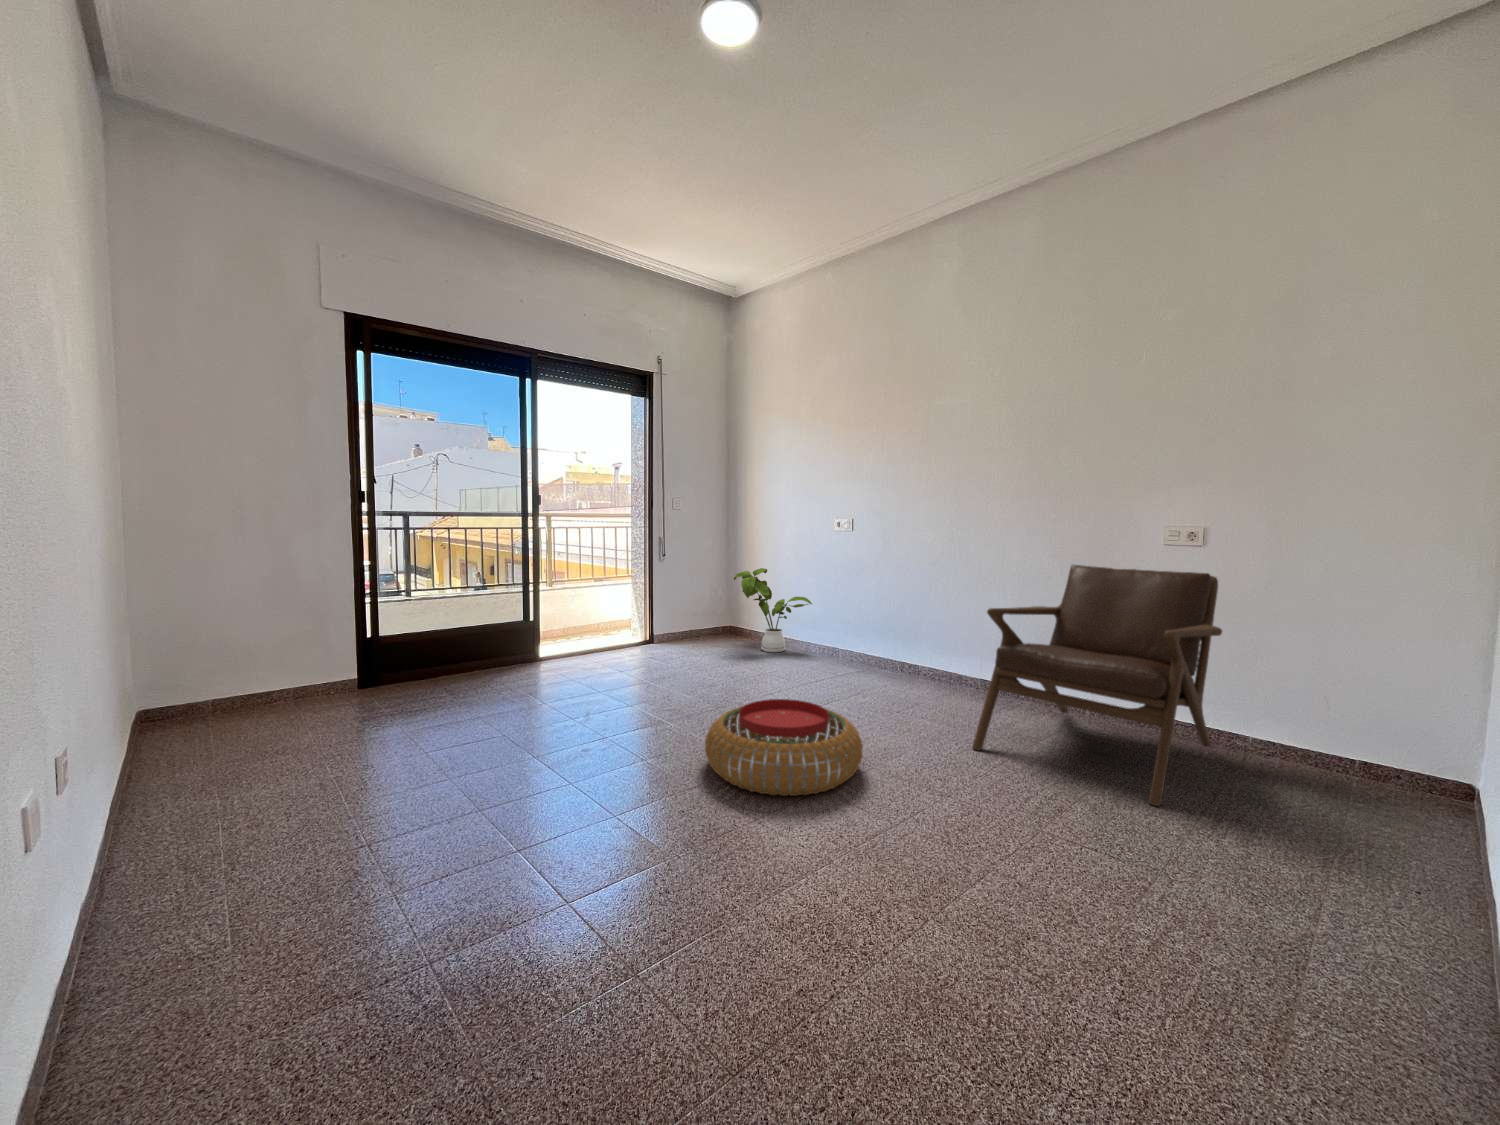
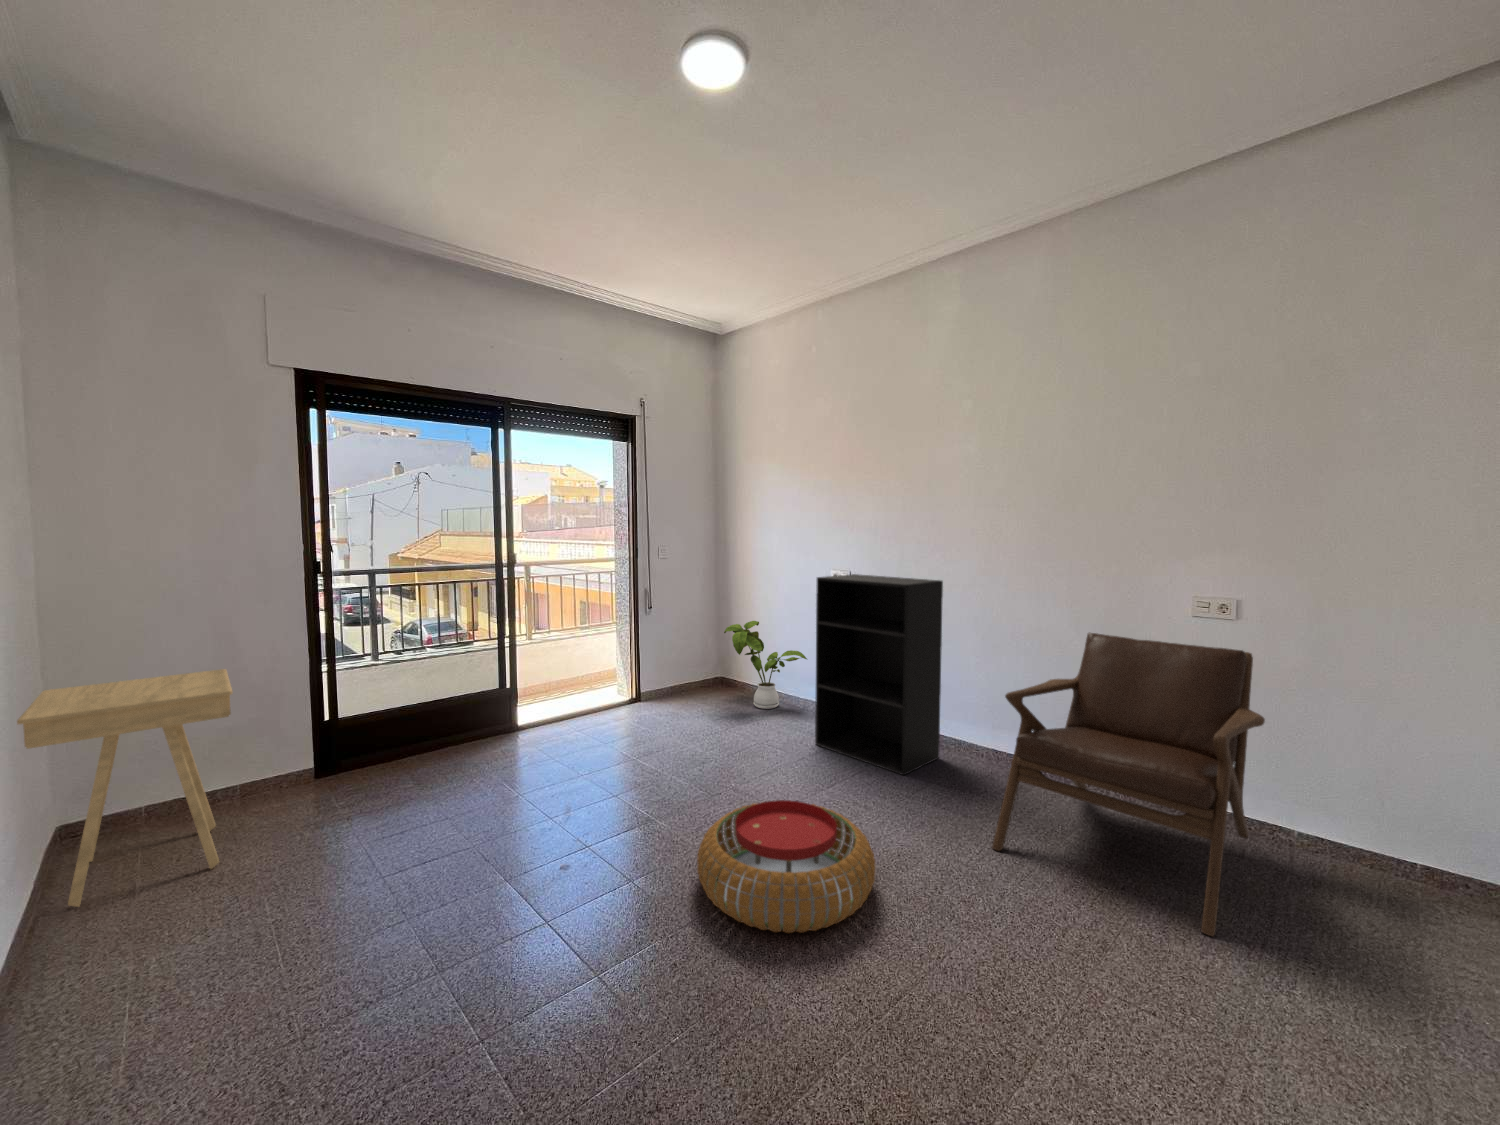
bookshelf: none [818,520,939,700] -> present [815,574,943,775]
side table: none [127,582,299,768] -> present [17,669,233,907]

